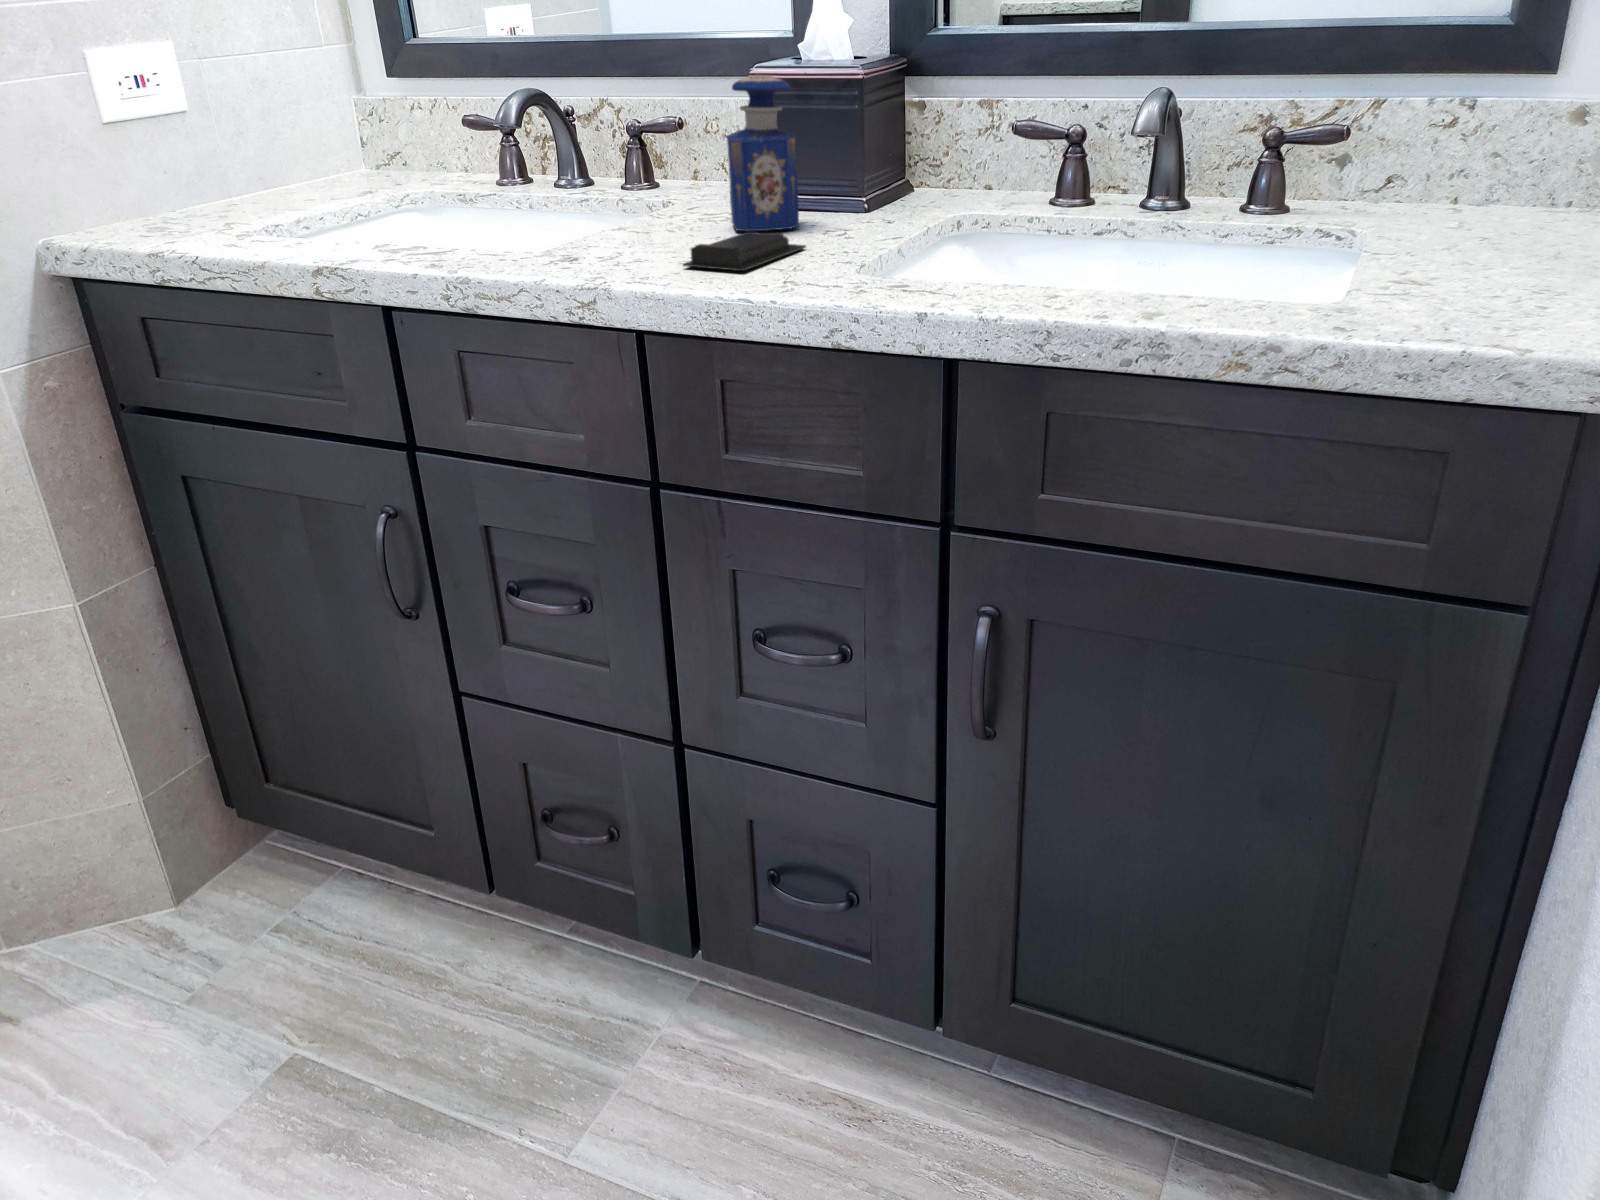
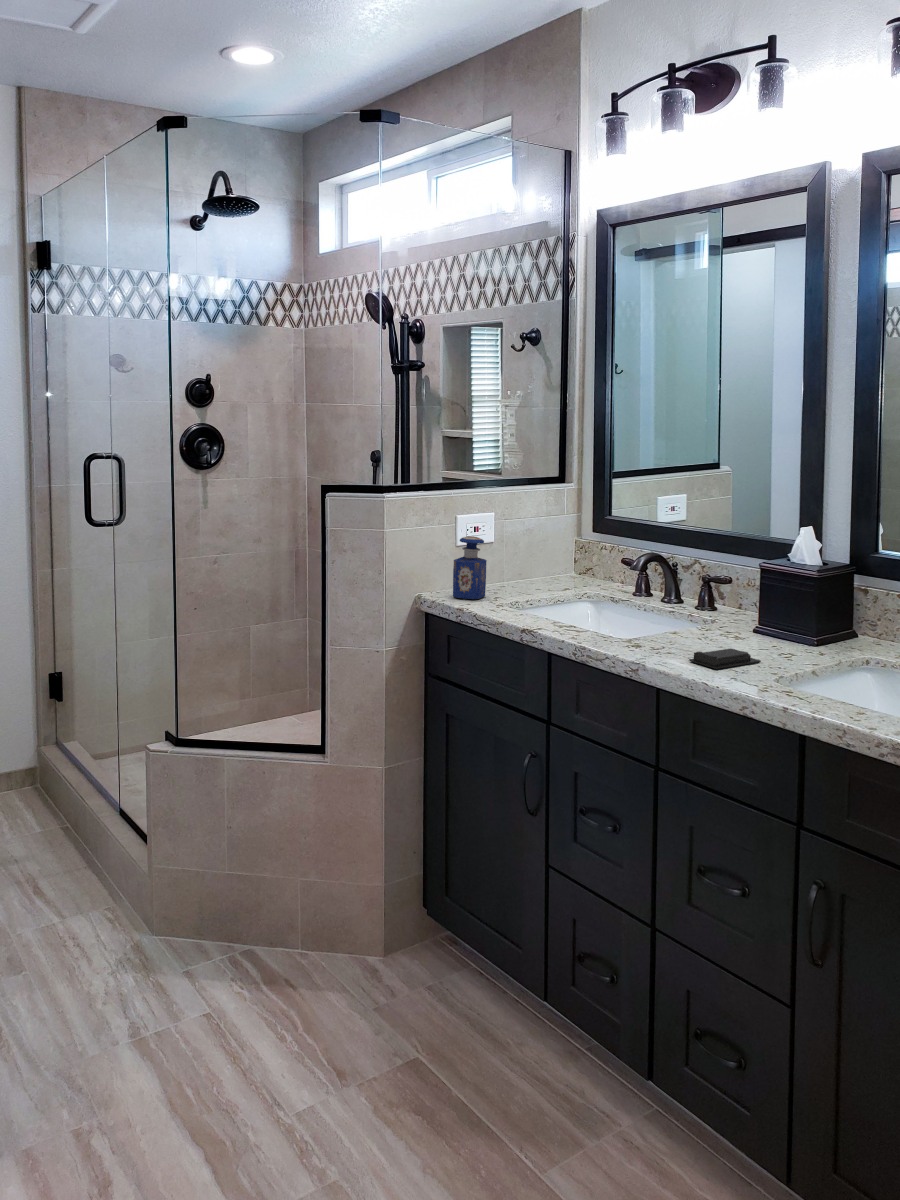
perfume bottle: present [727,76,799,231] -> present [453,536,487,599]

